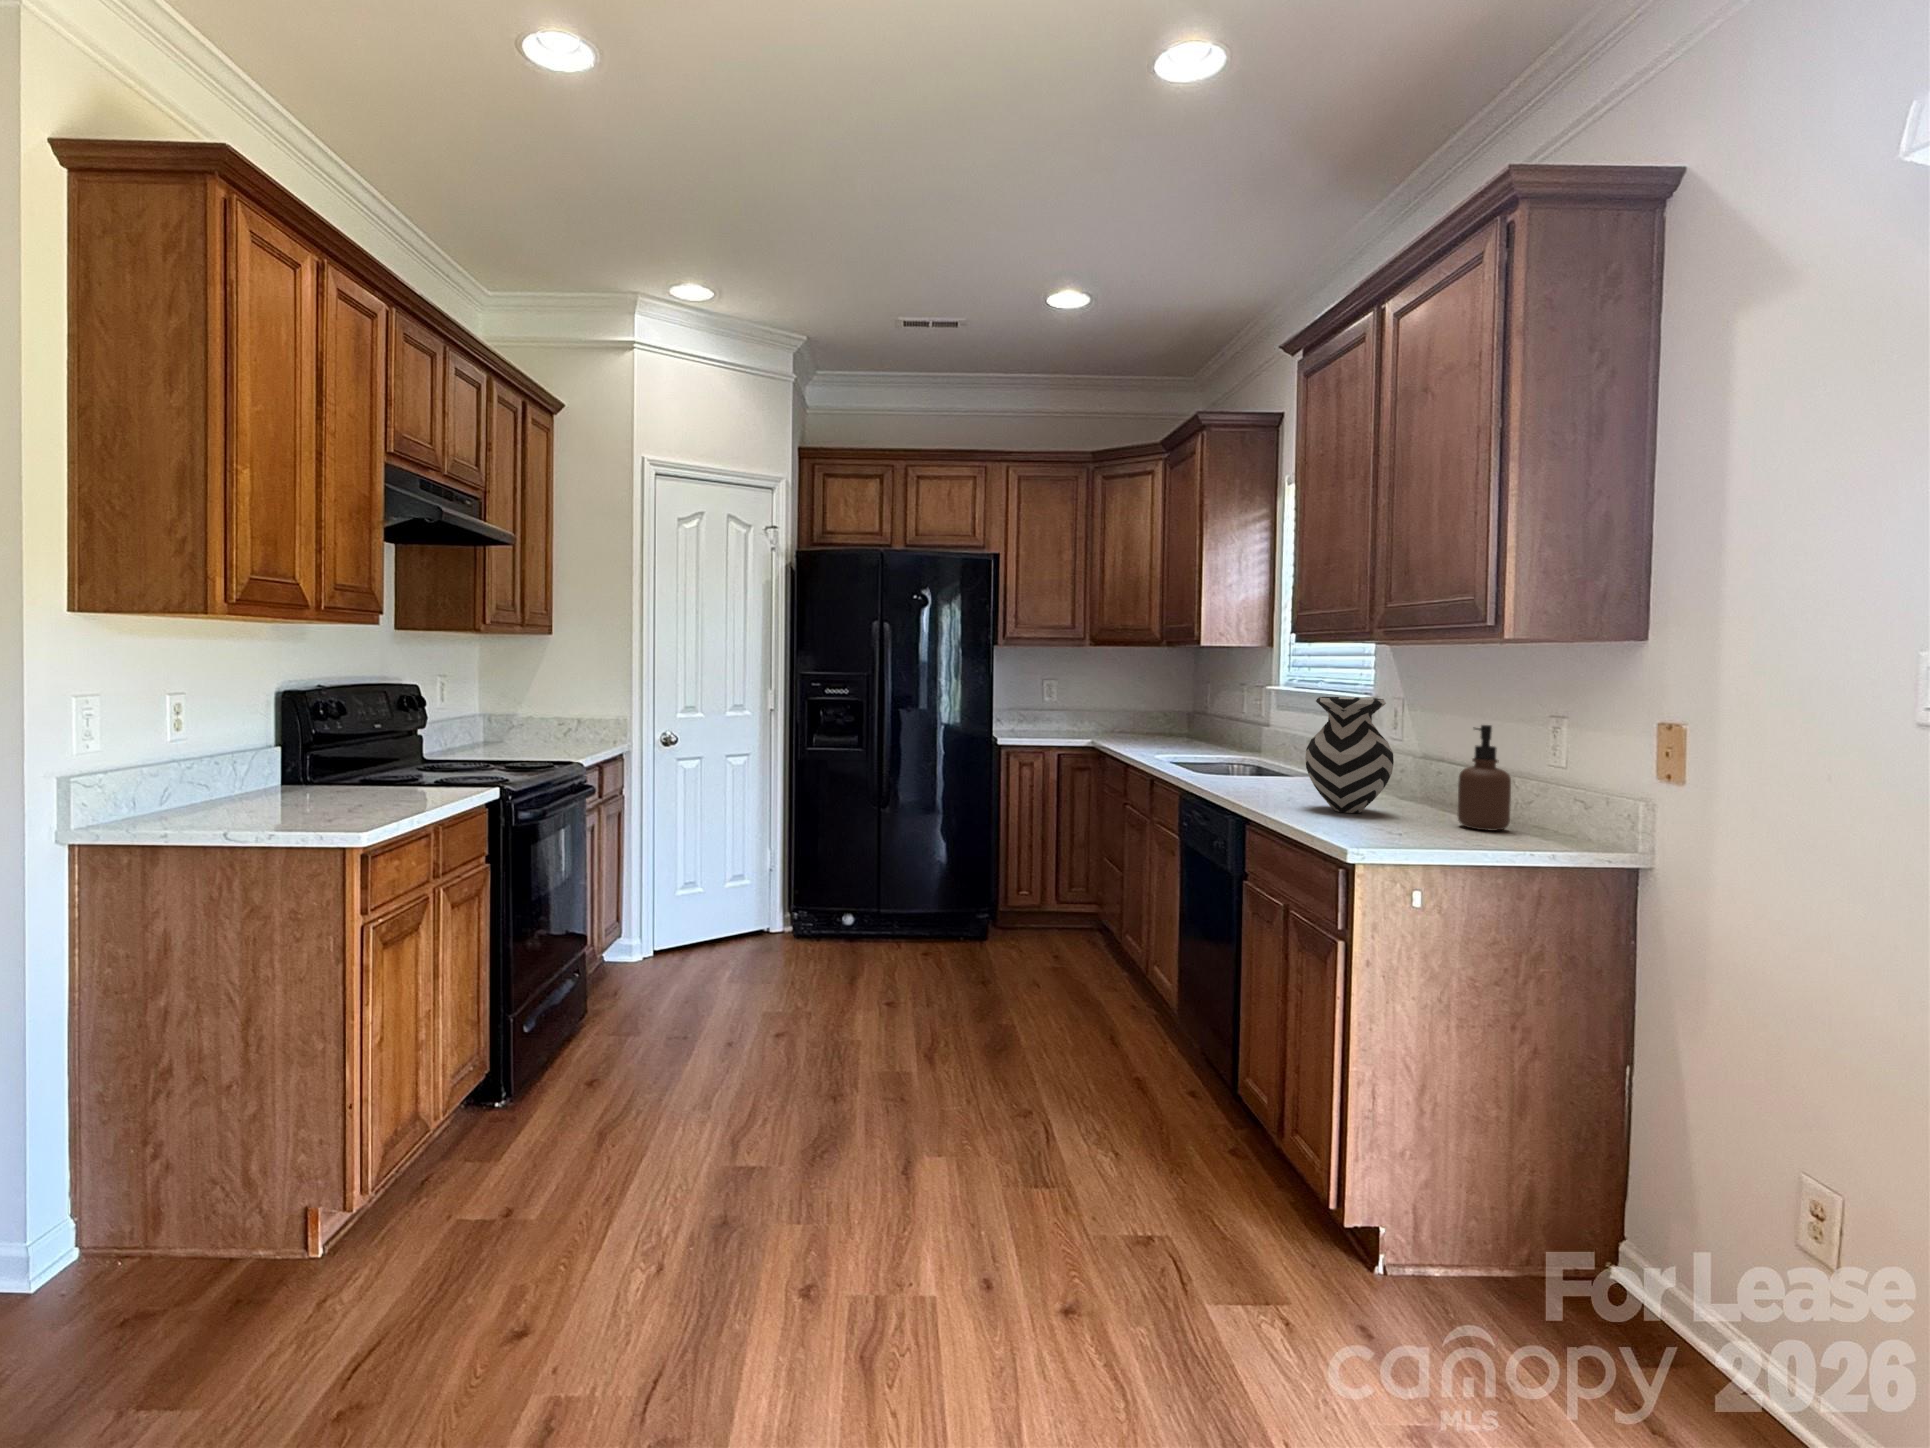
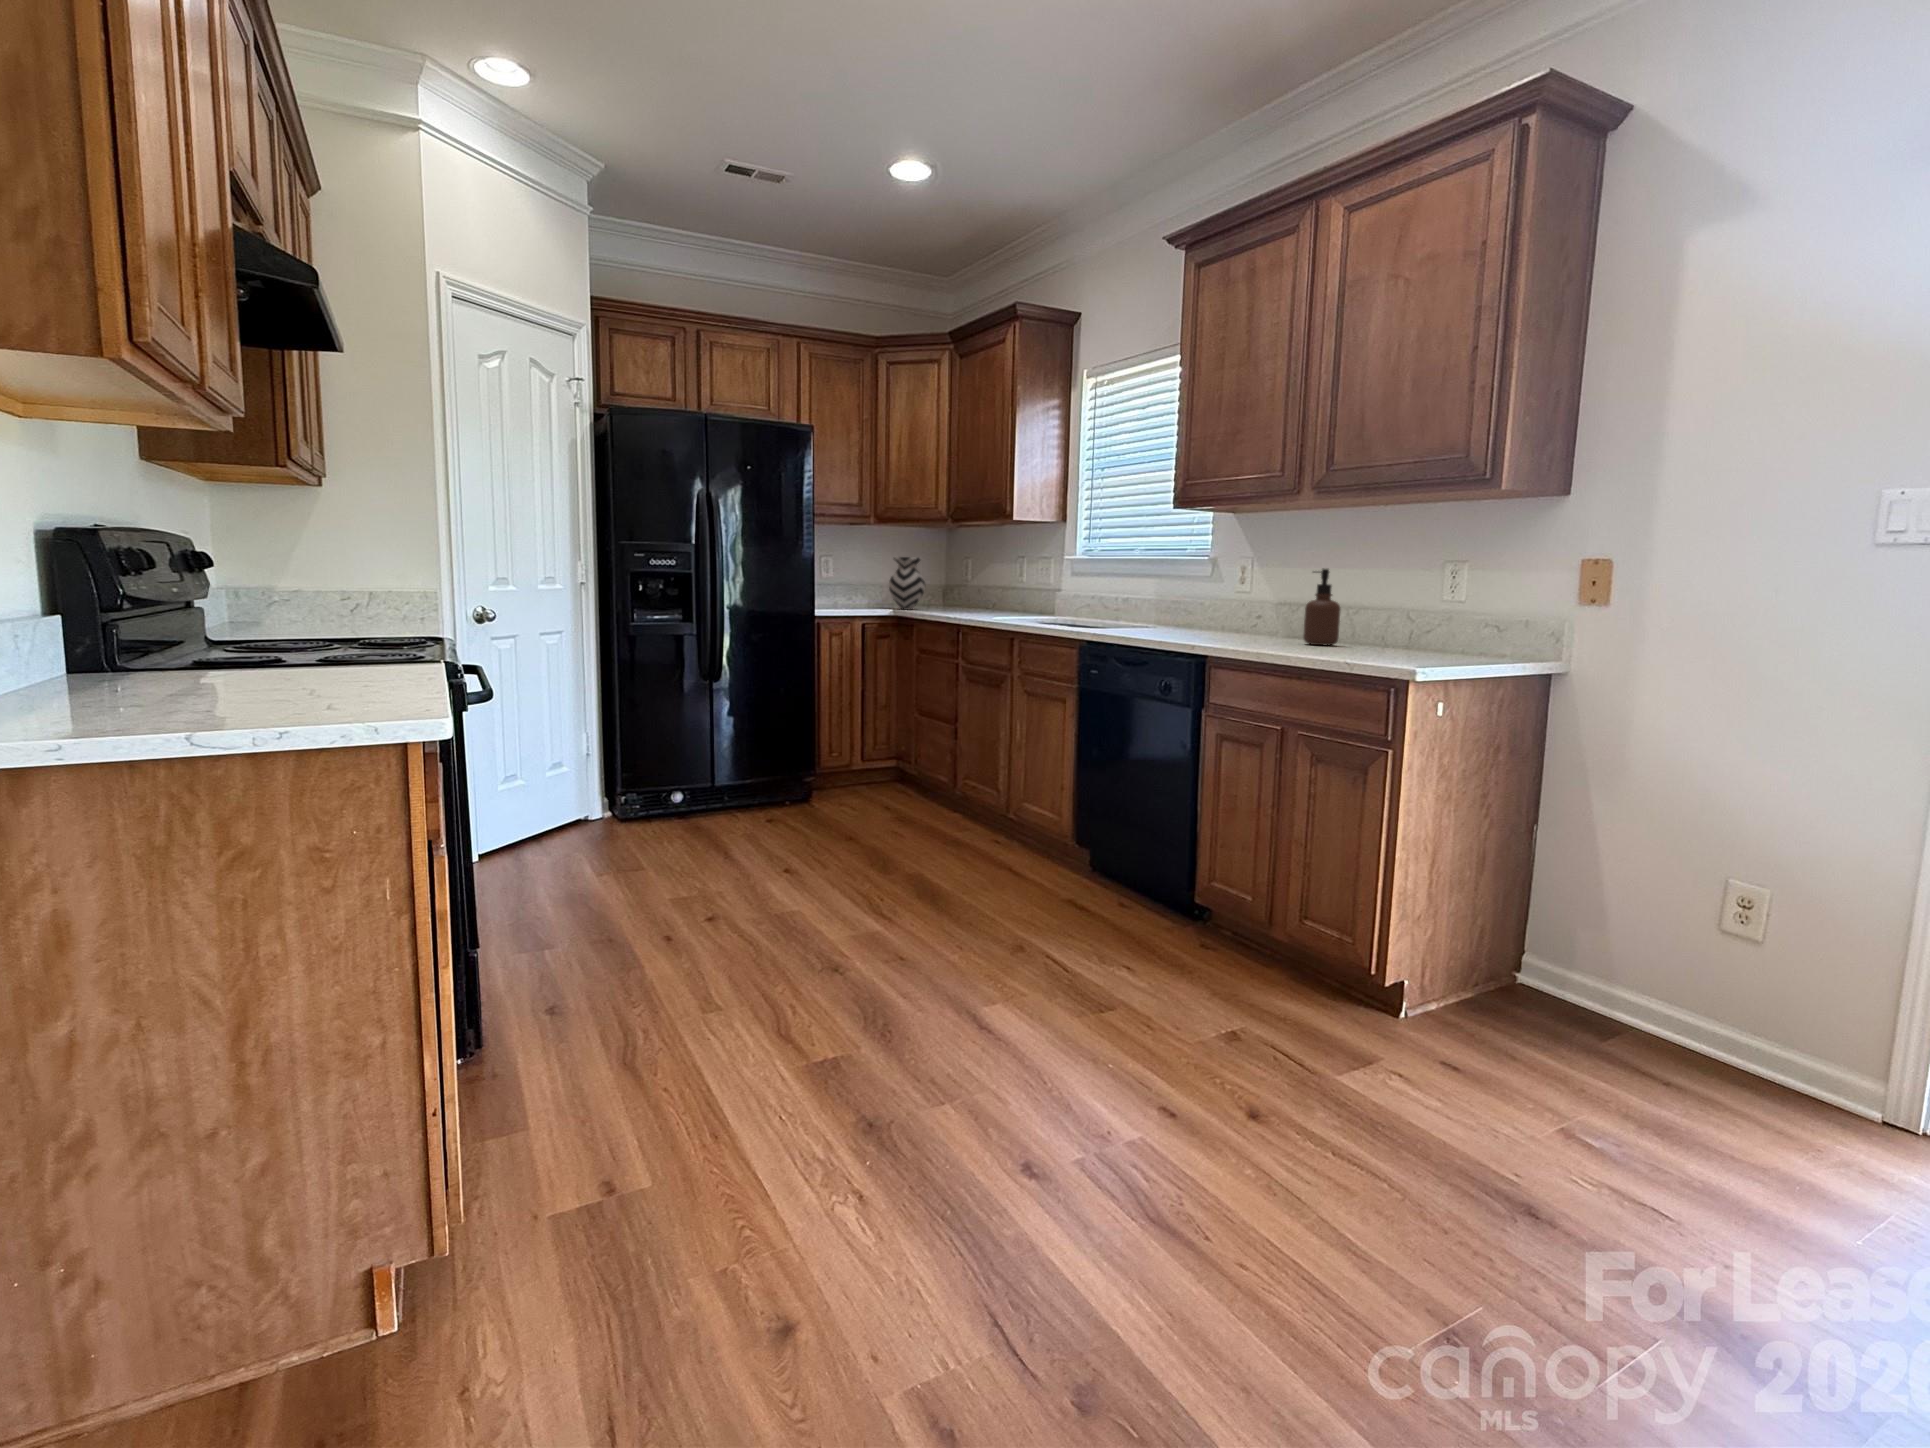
vase: present [1305,697,1394,813] -> present [889,557,925,610]

